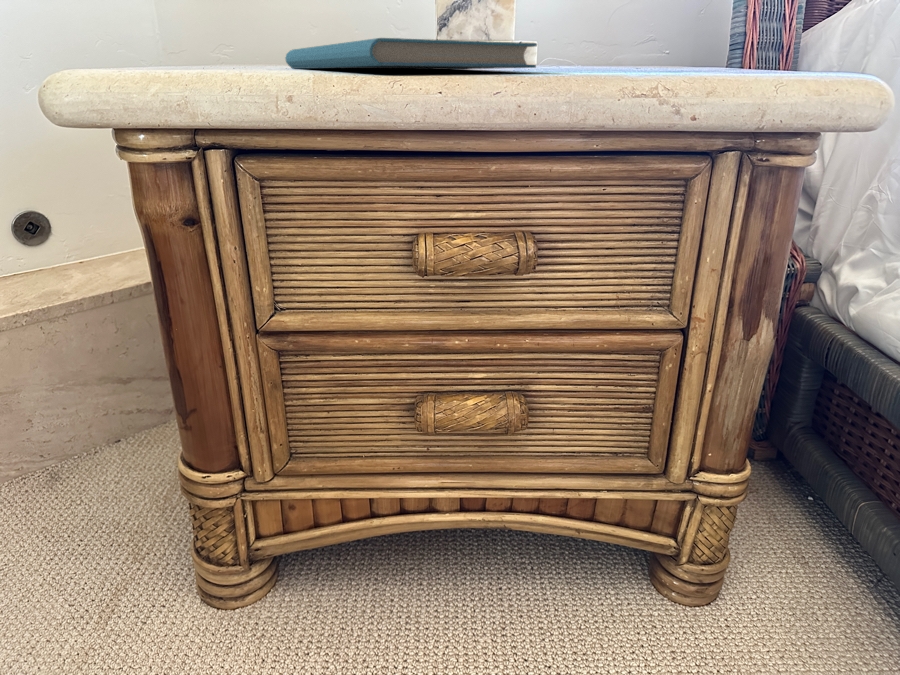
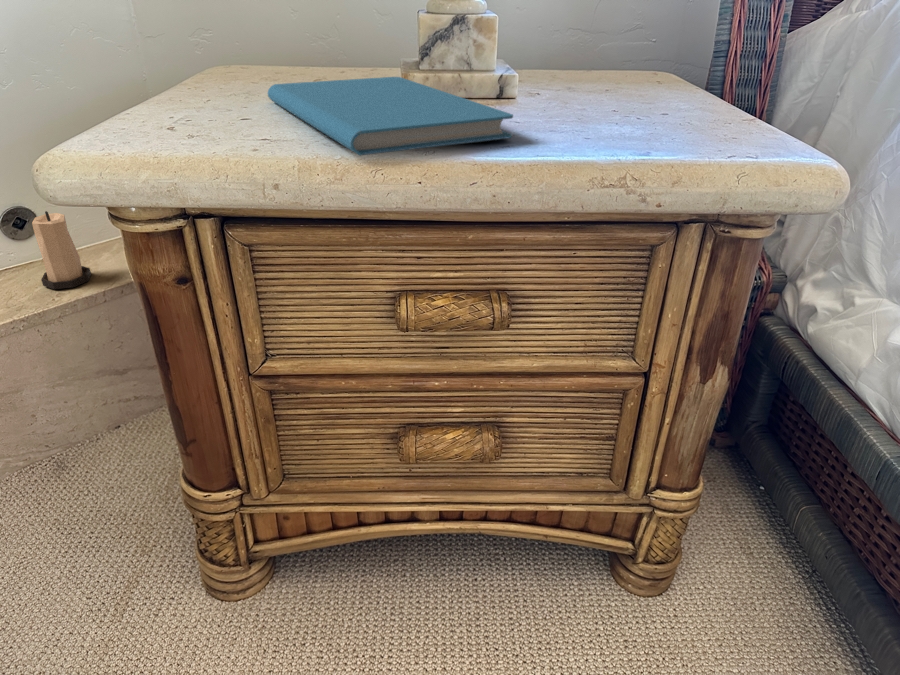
candle: none [46,211,103,291] -> present [32,211,91,289]

